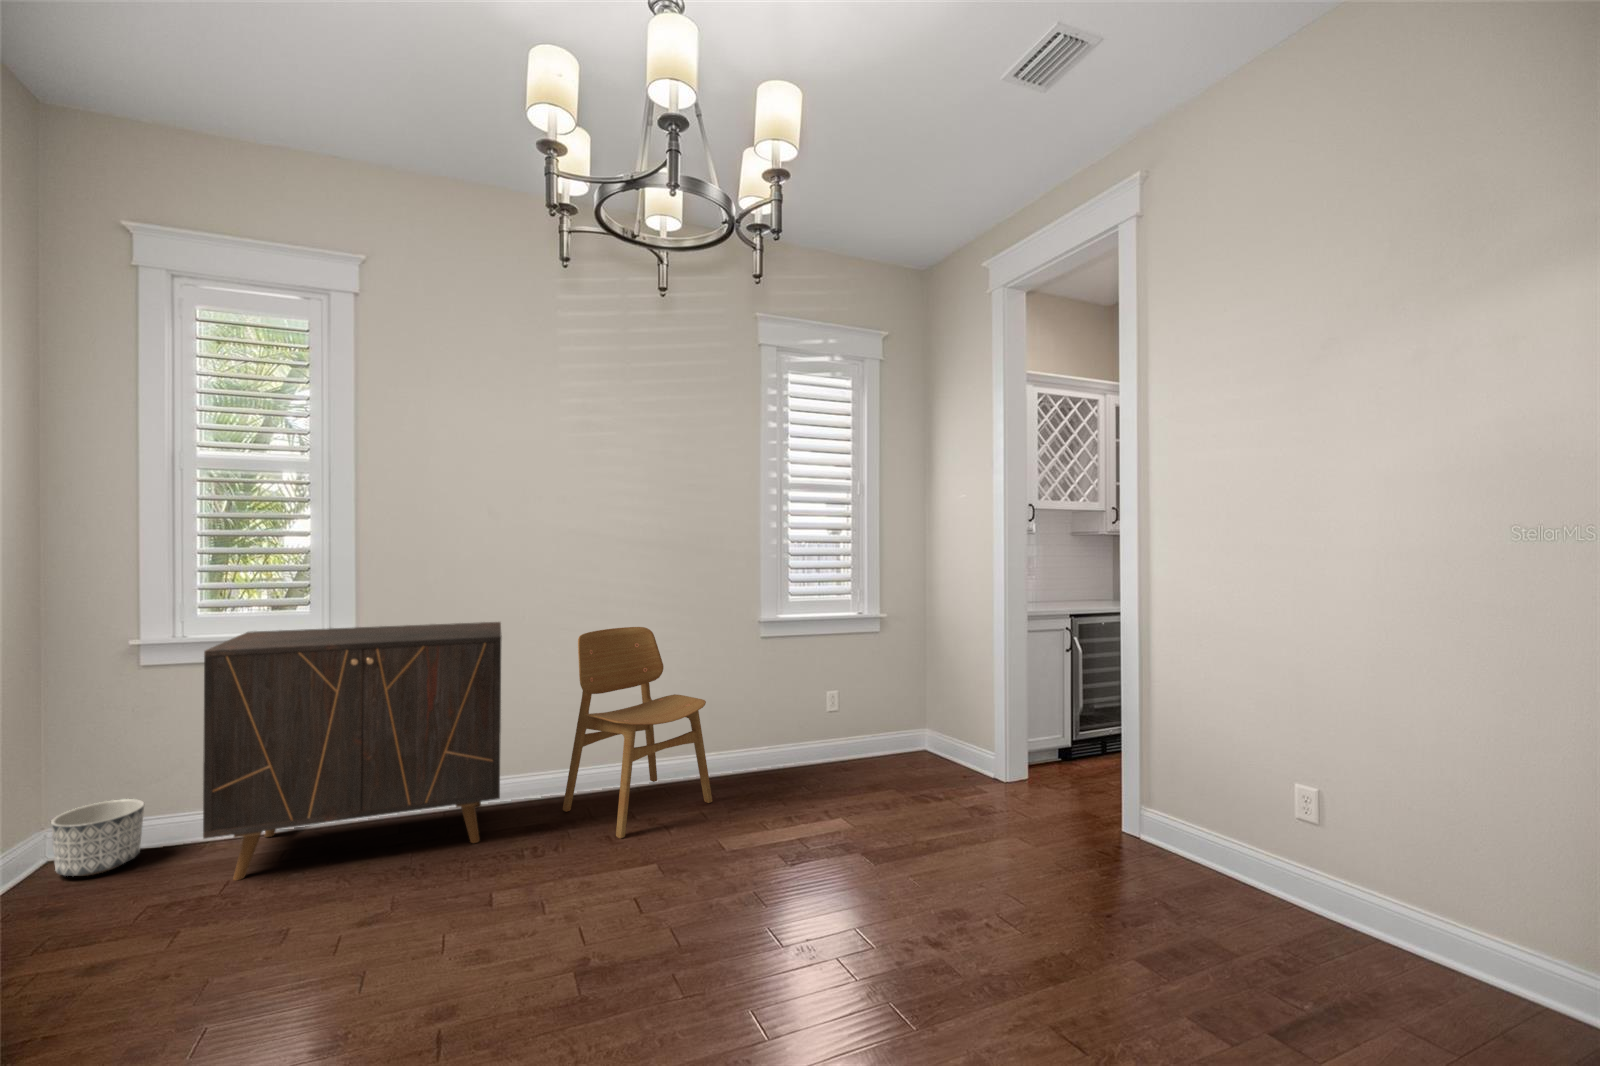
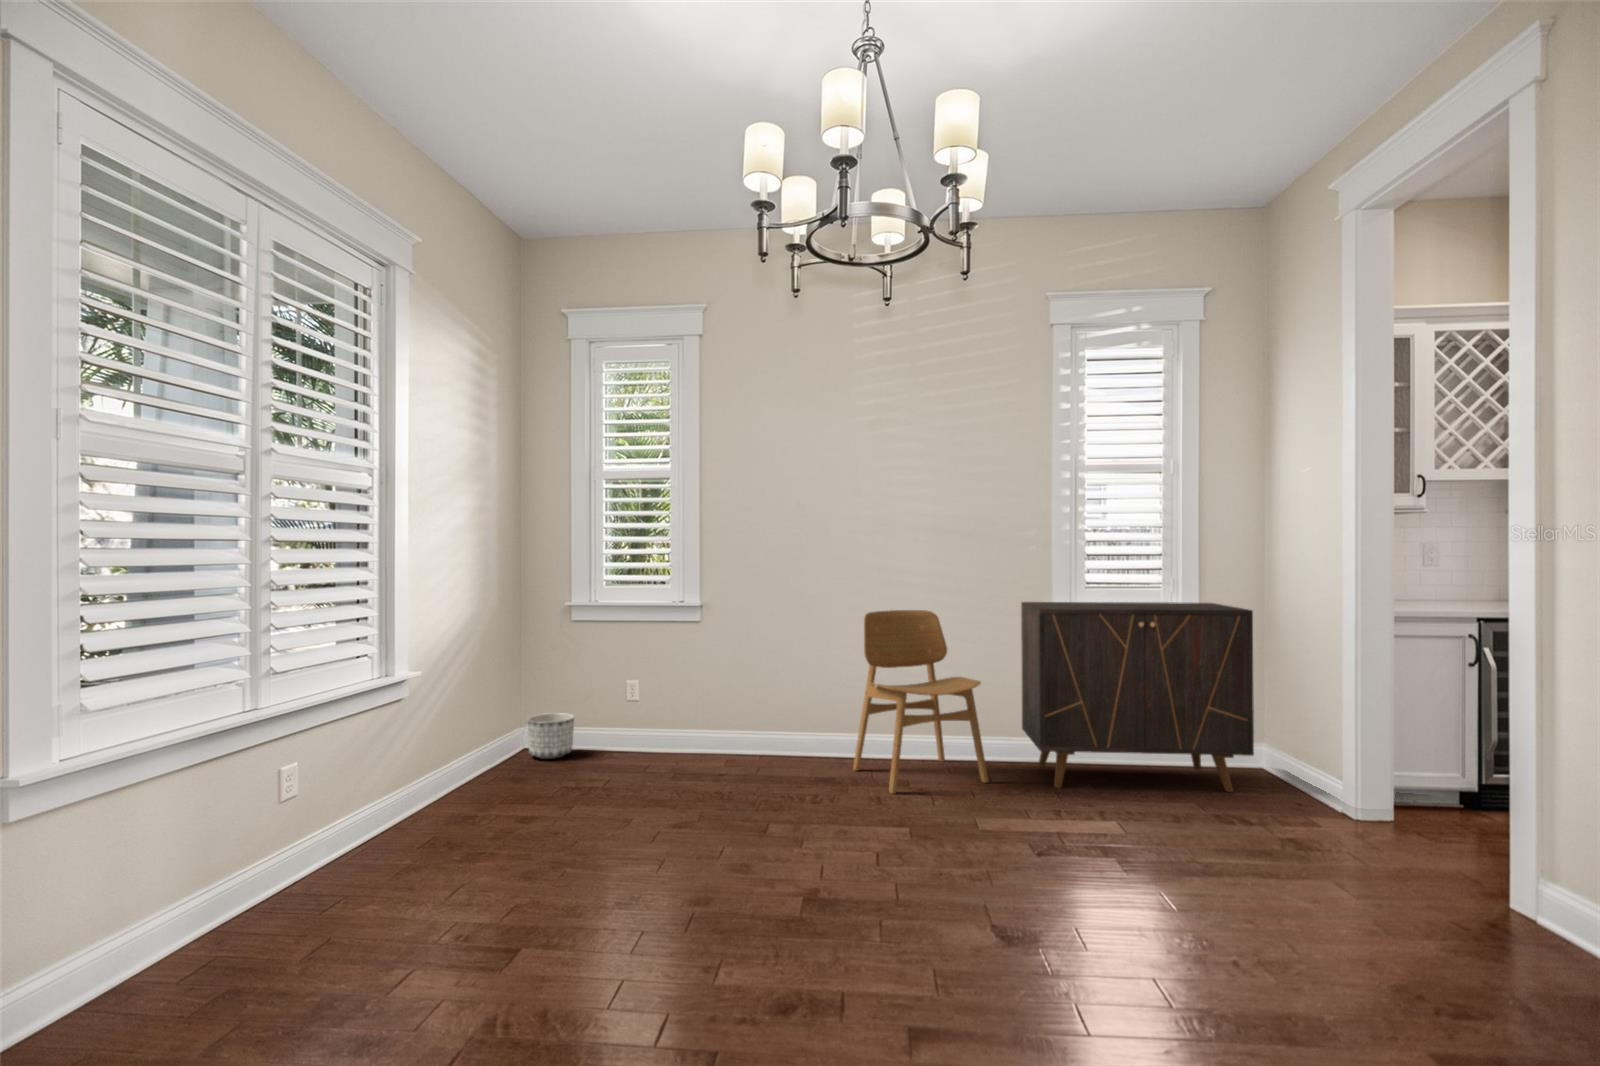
cabinet: present [203,622,502,880] -> present [1021,602,1254,792]

